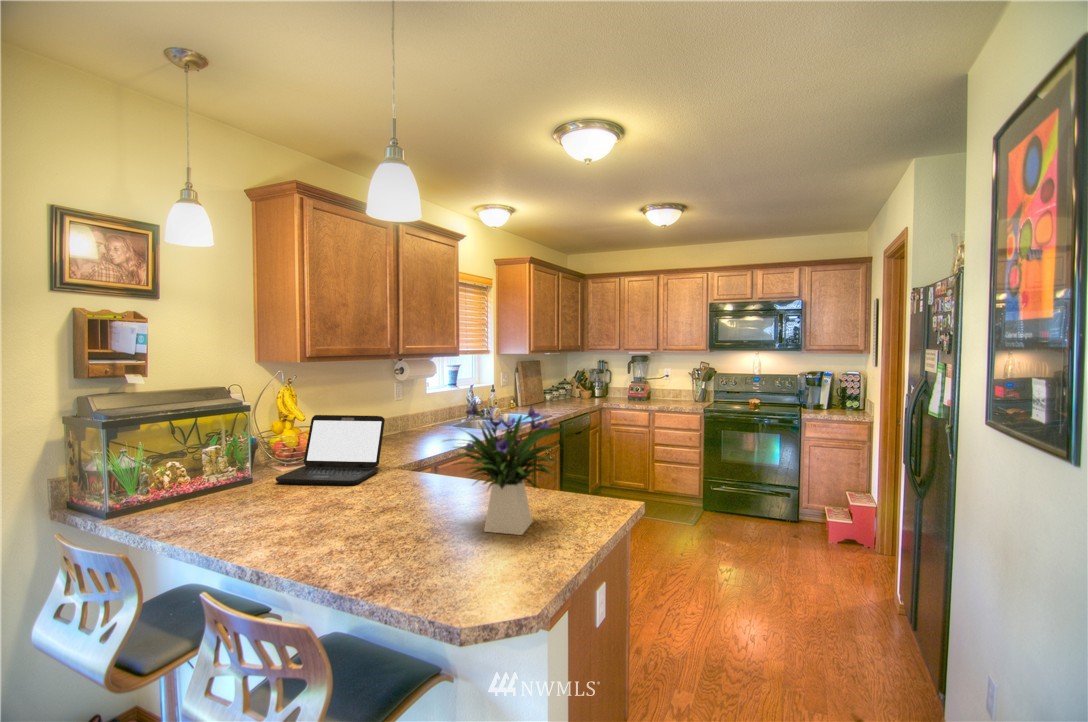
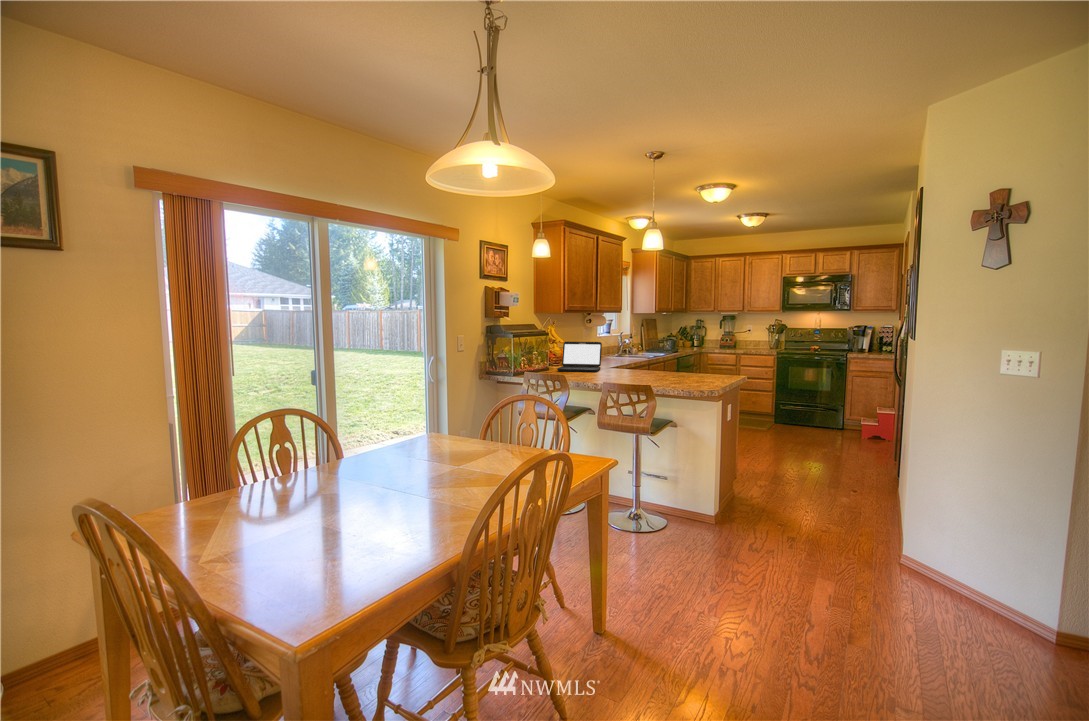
flower arrangement: present [456,399,567,535] -> none [658,326,711,381]

